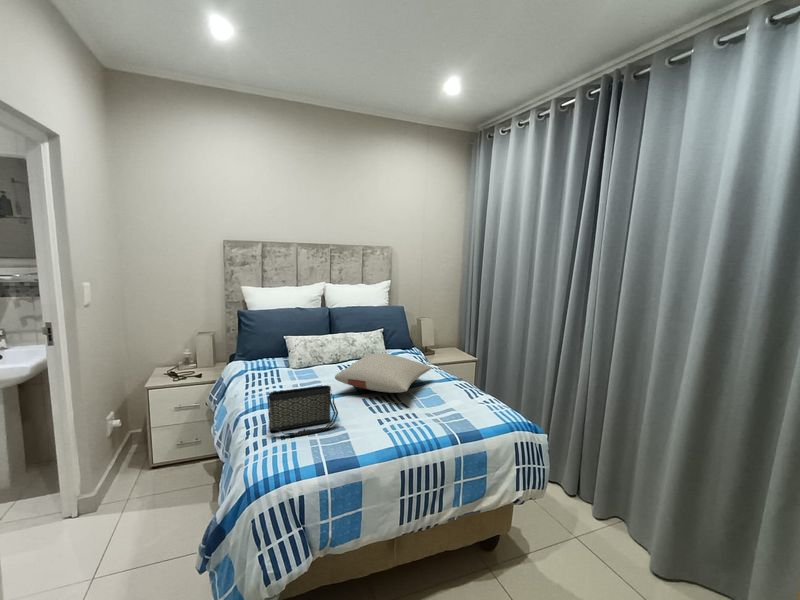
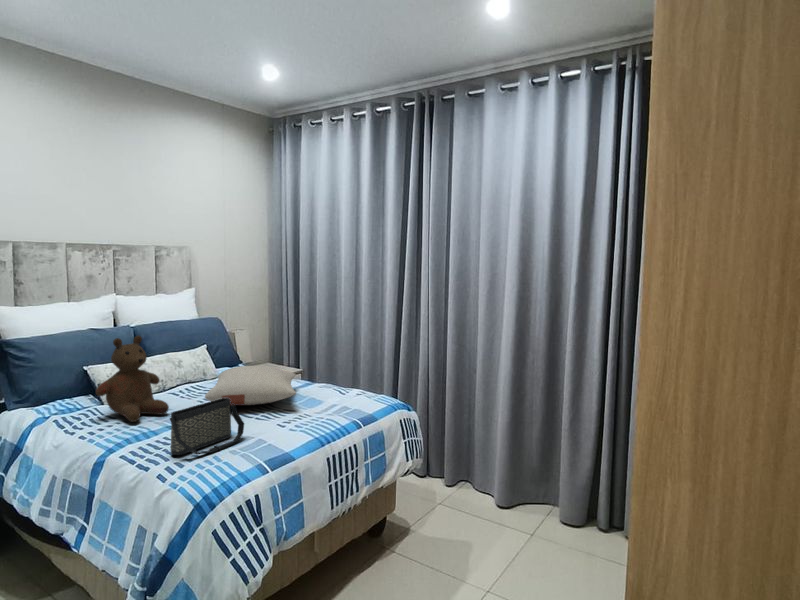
teddy bear: none [267,317,319,387] -> present [96,336,169,422]

